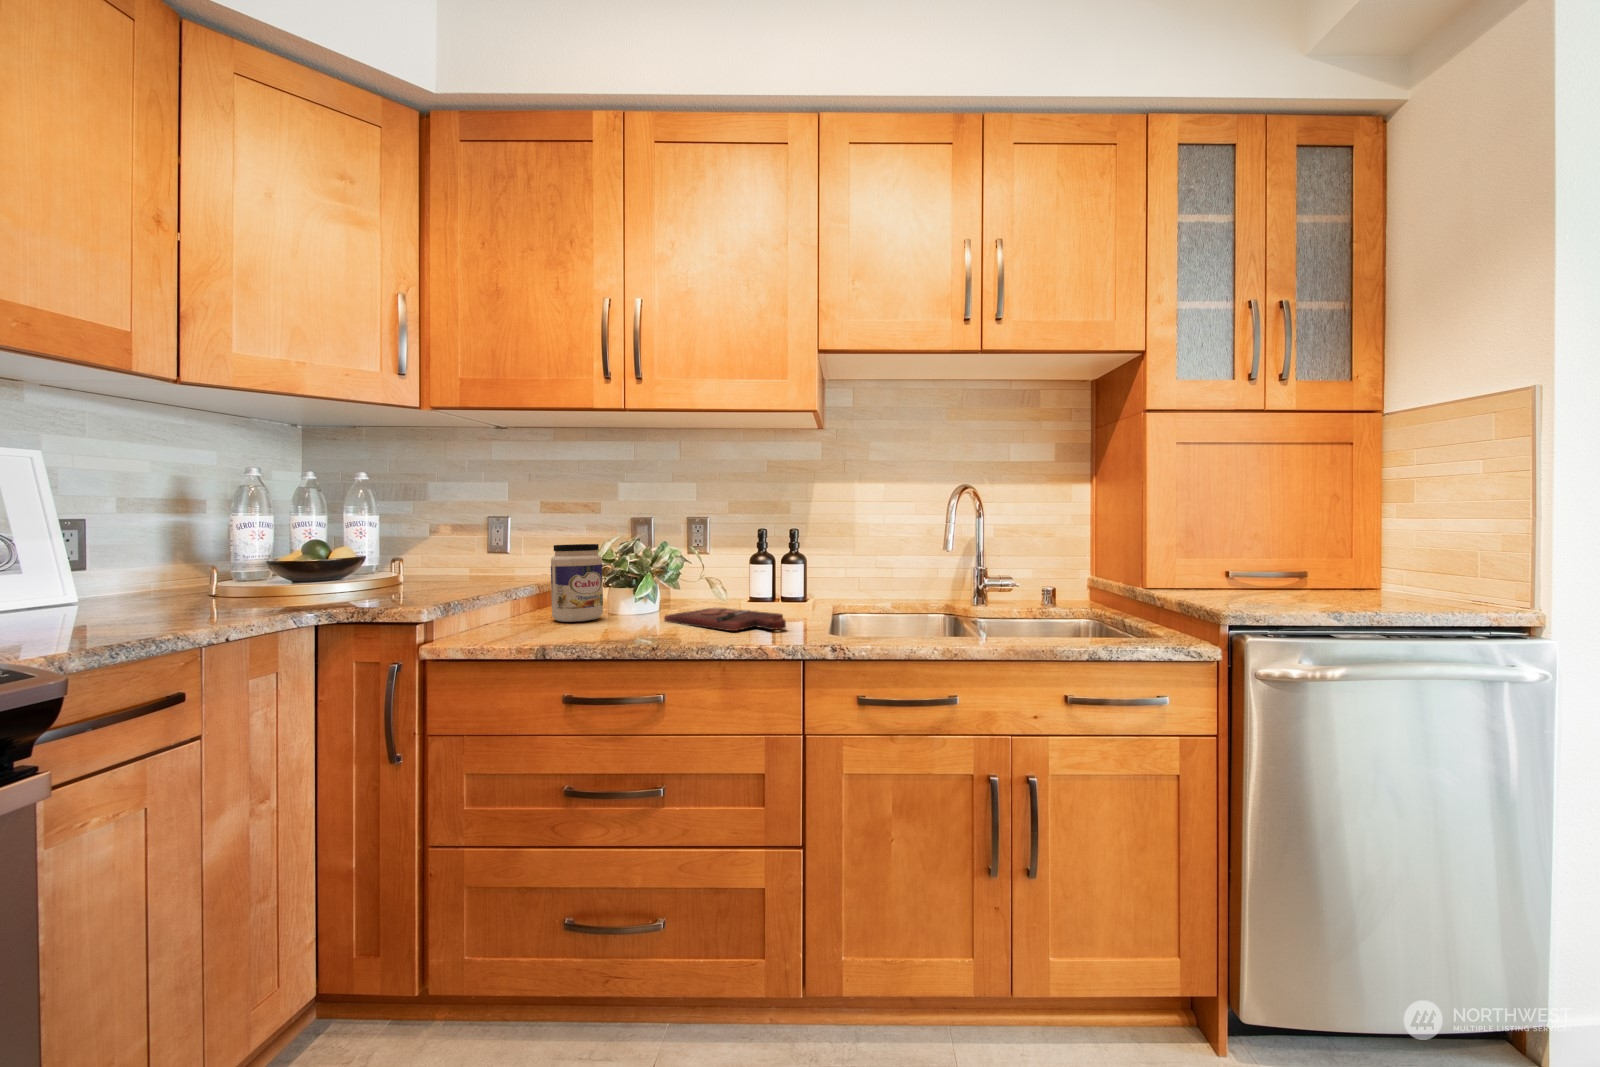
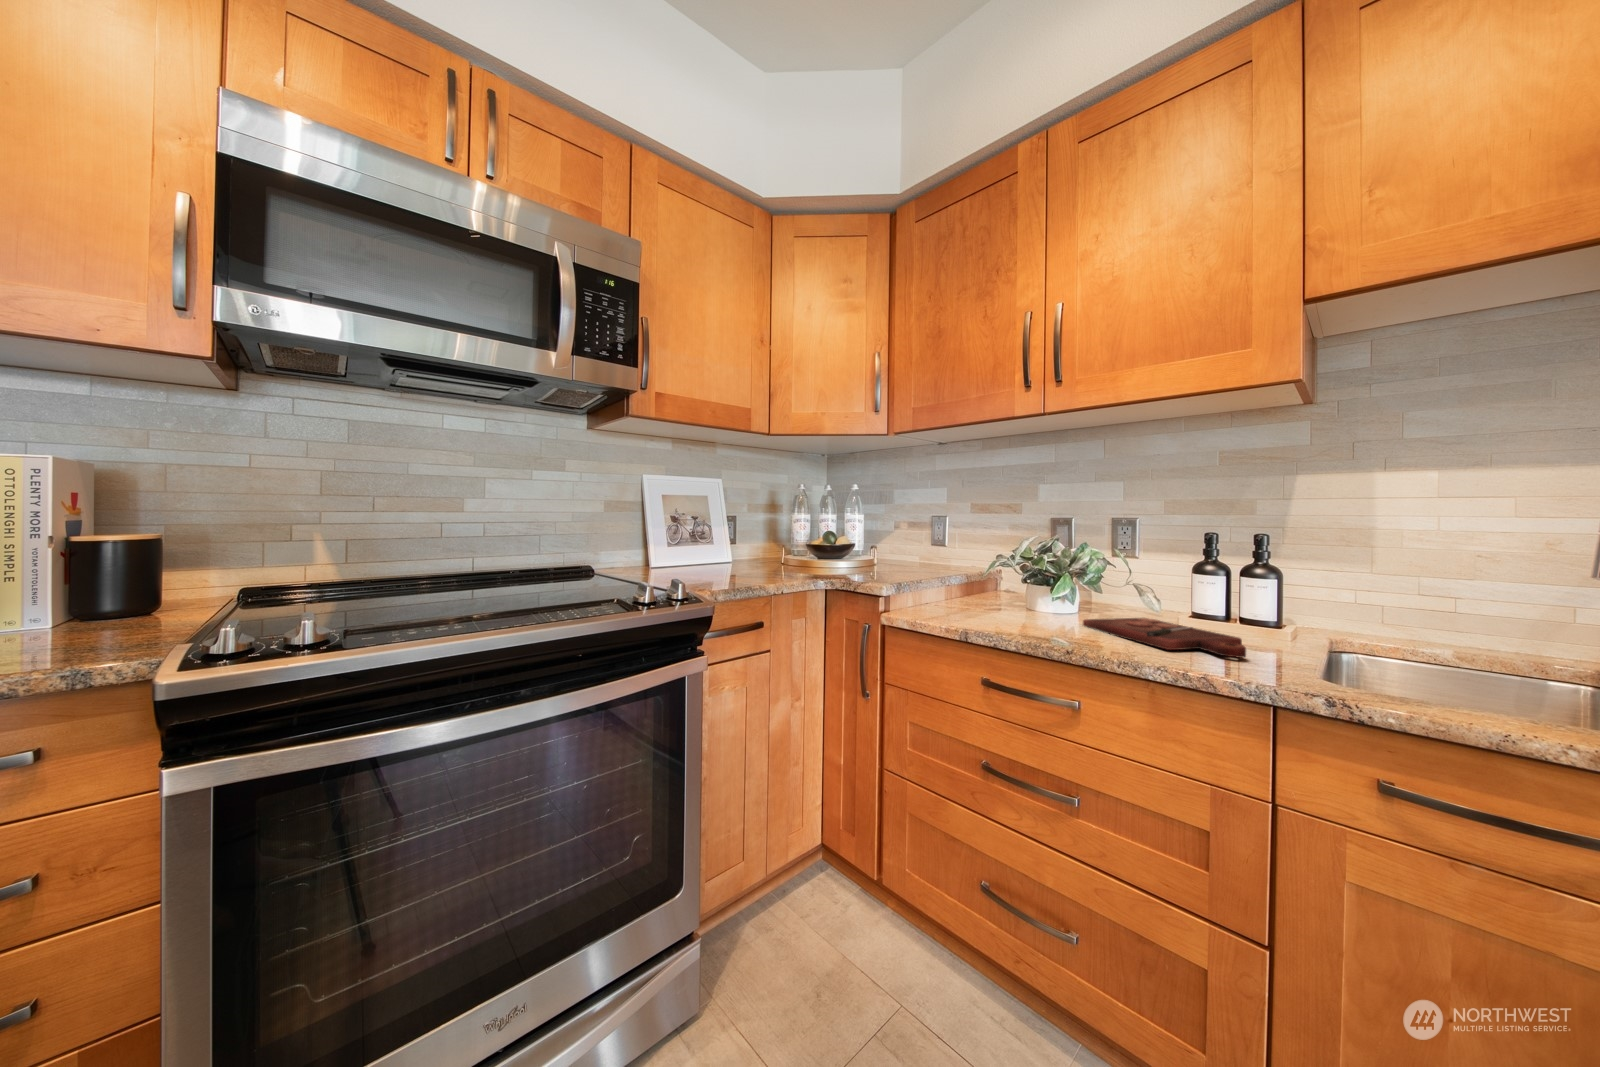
jar: present [551,544,603,622] -> none [971,542,1019,614]

